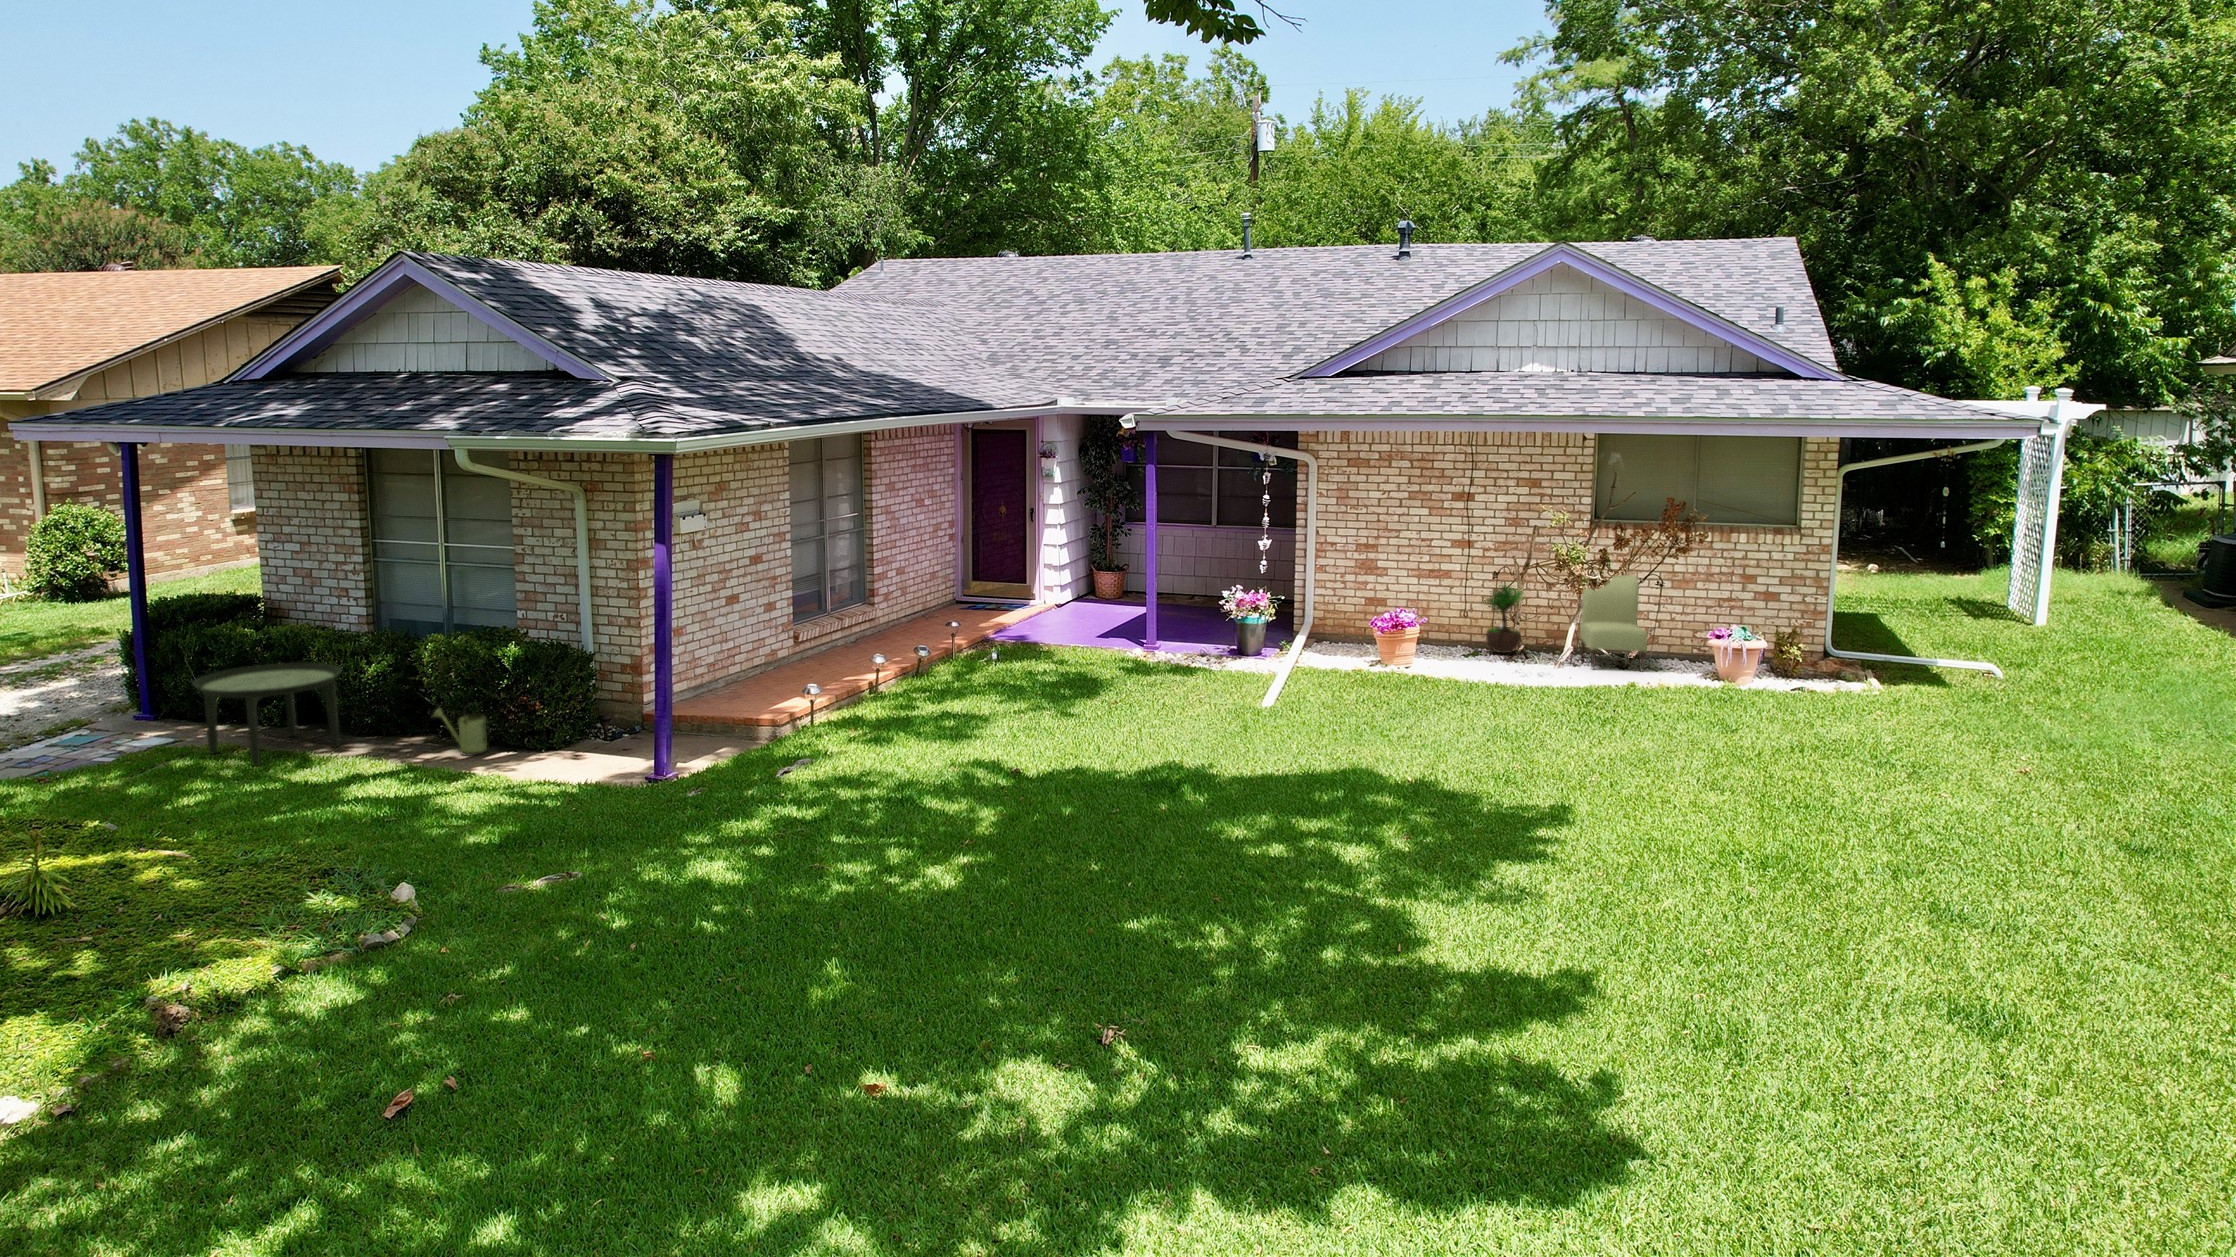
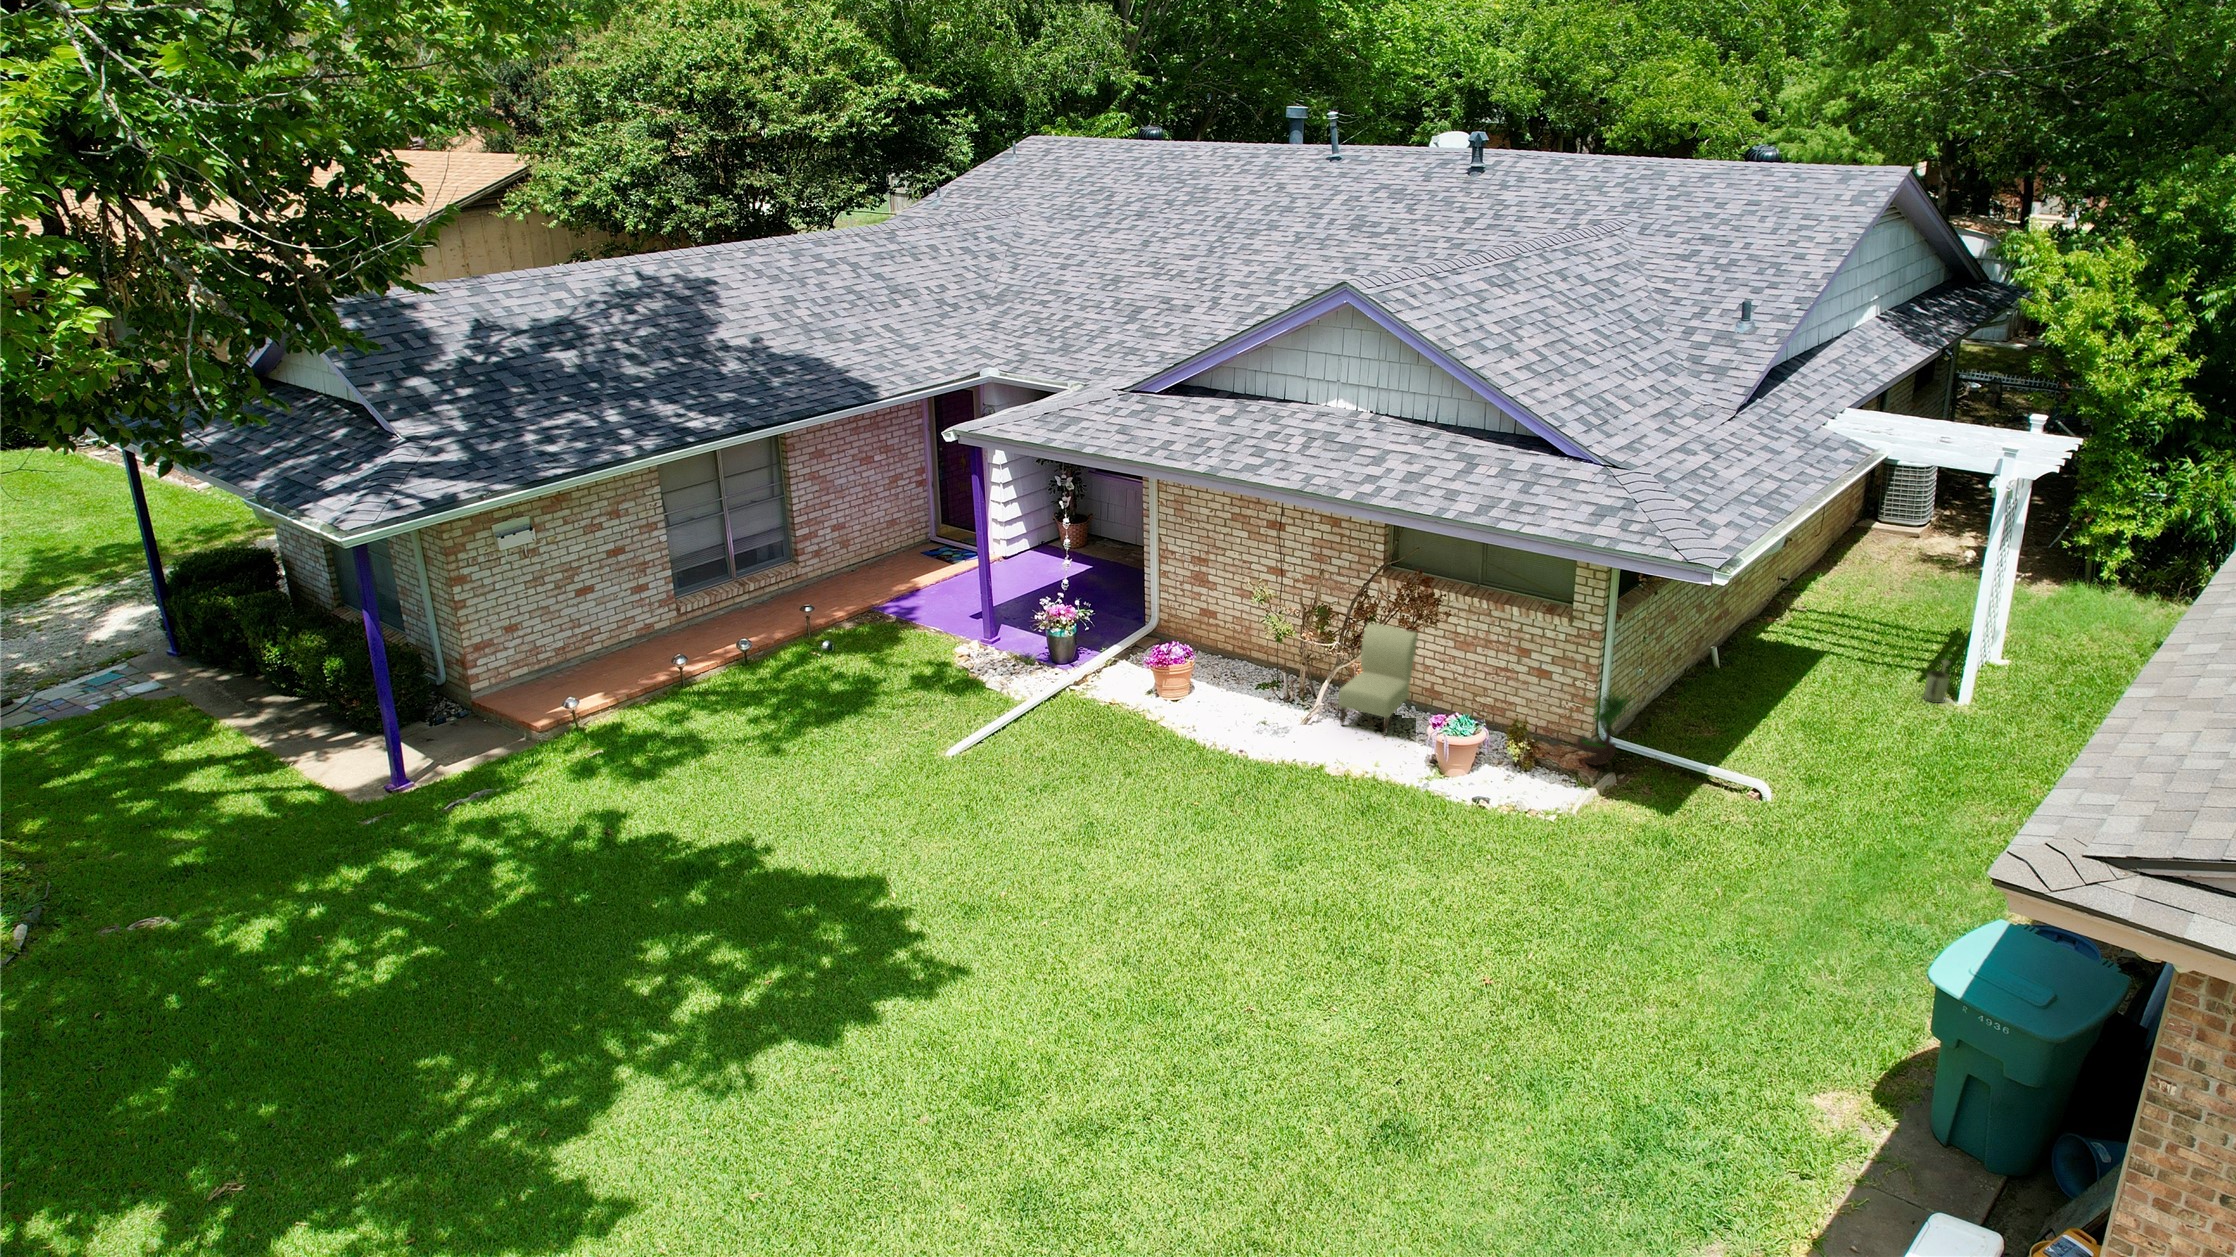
potted tree: present [1484,583,1523,653] -> present [1577,691,1630,765]
round table: present [193,663,342,766] -> none [129,629,252,720]
watering can: present [433,705,487,756] -> present [1923,660,1950,703]

